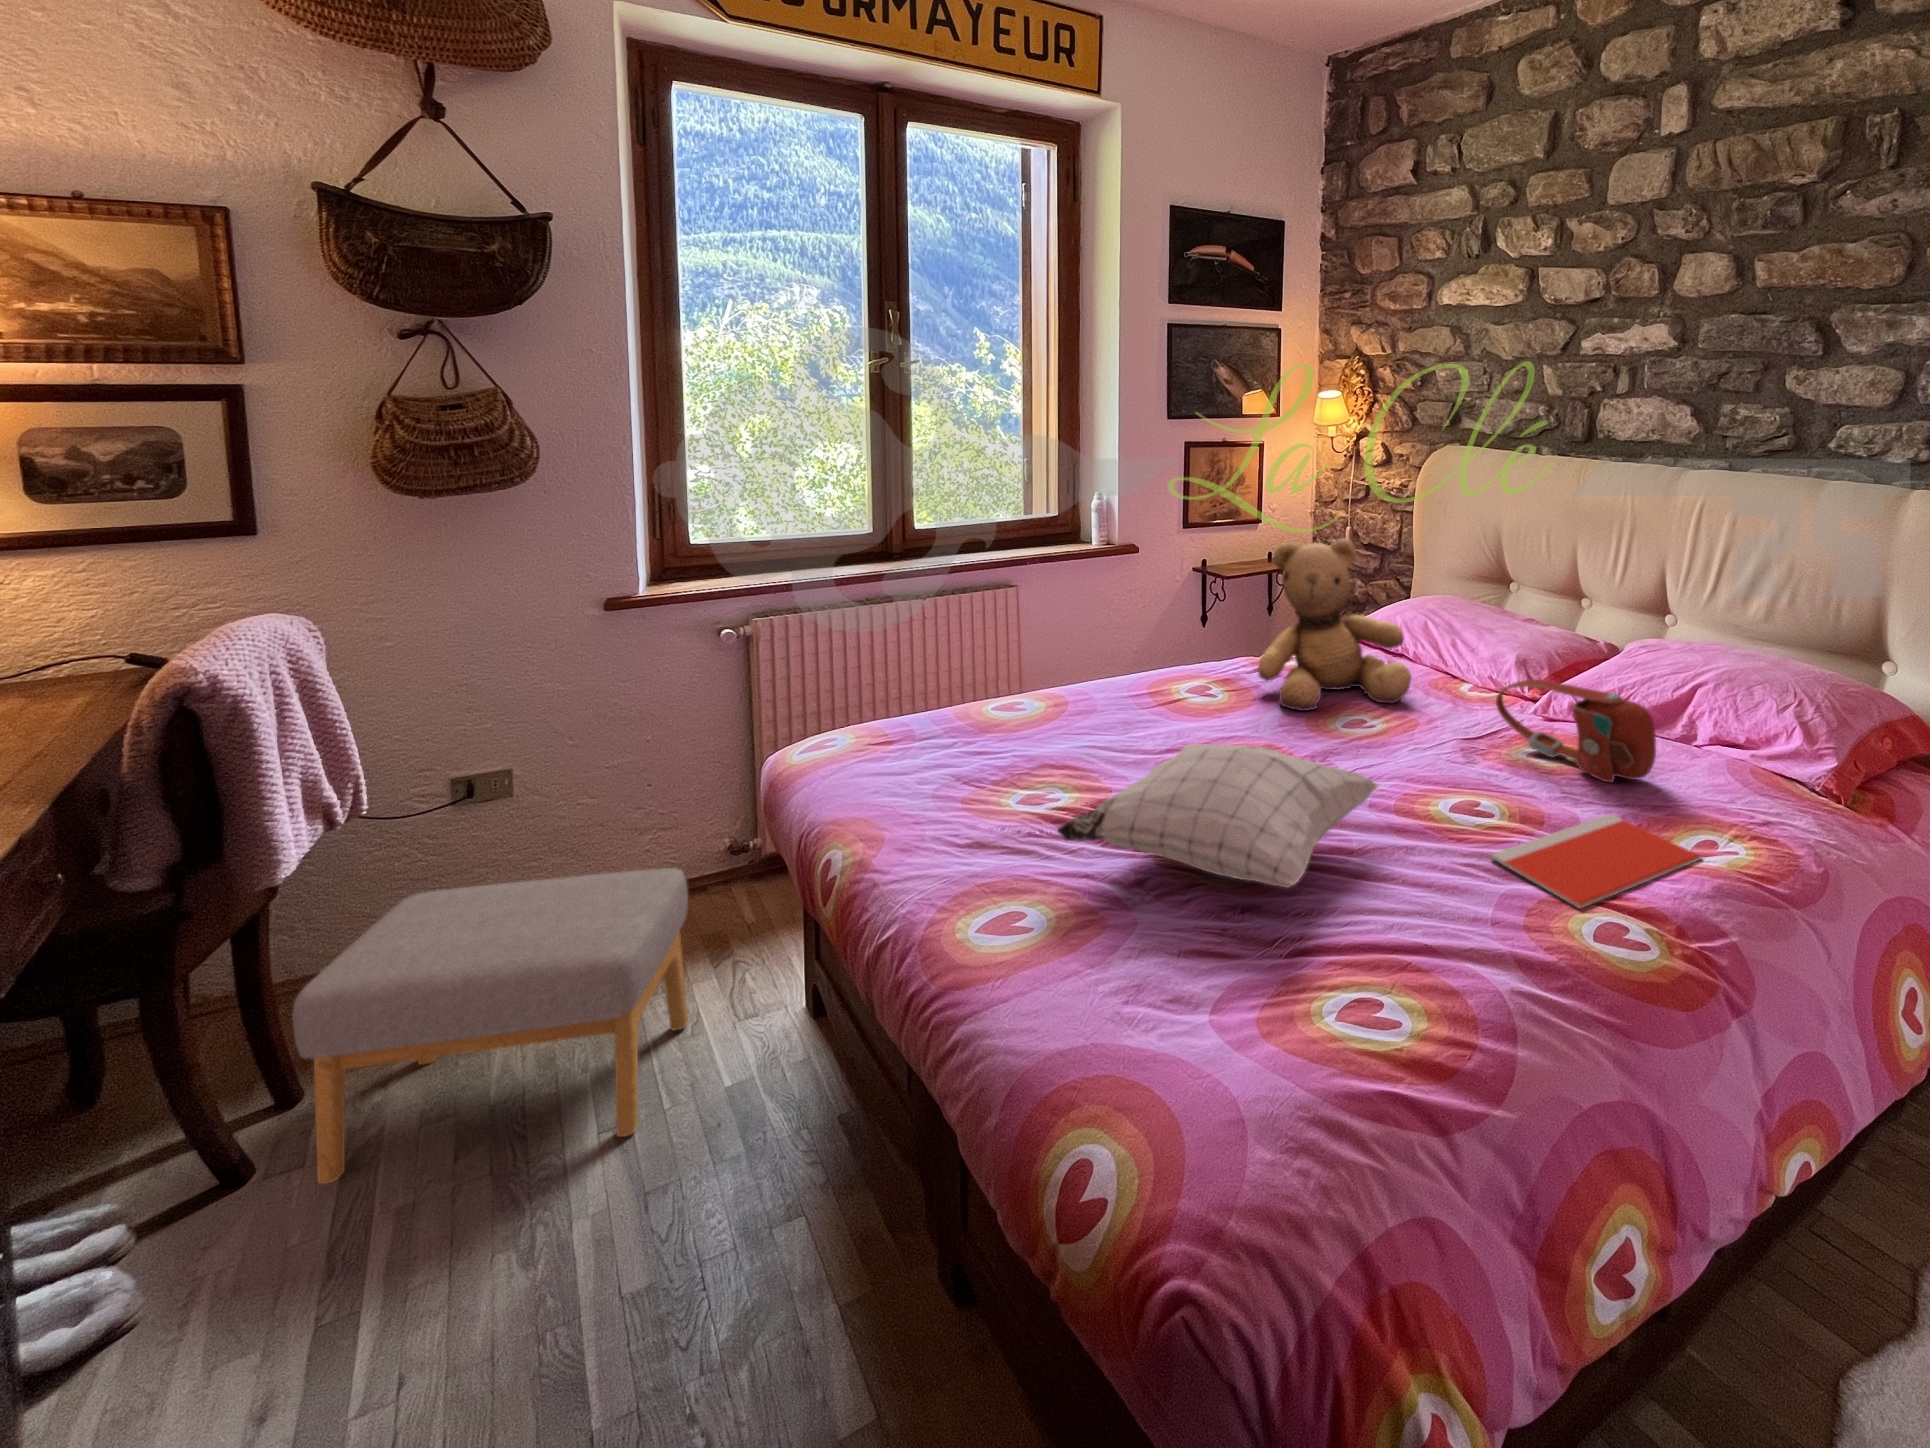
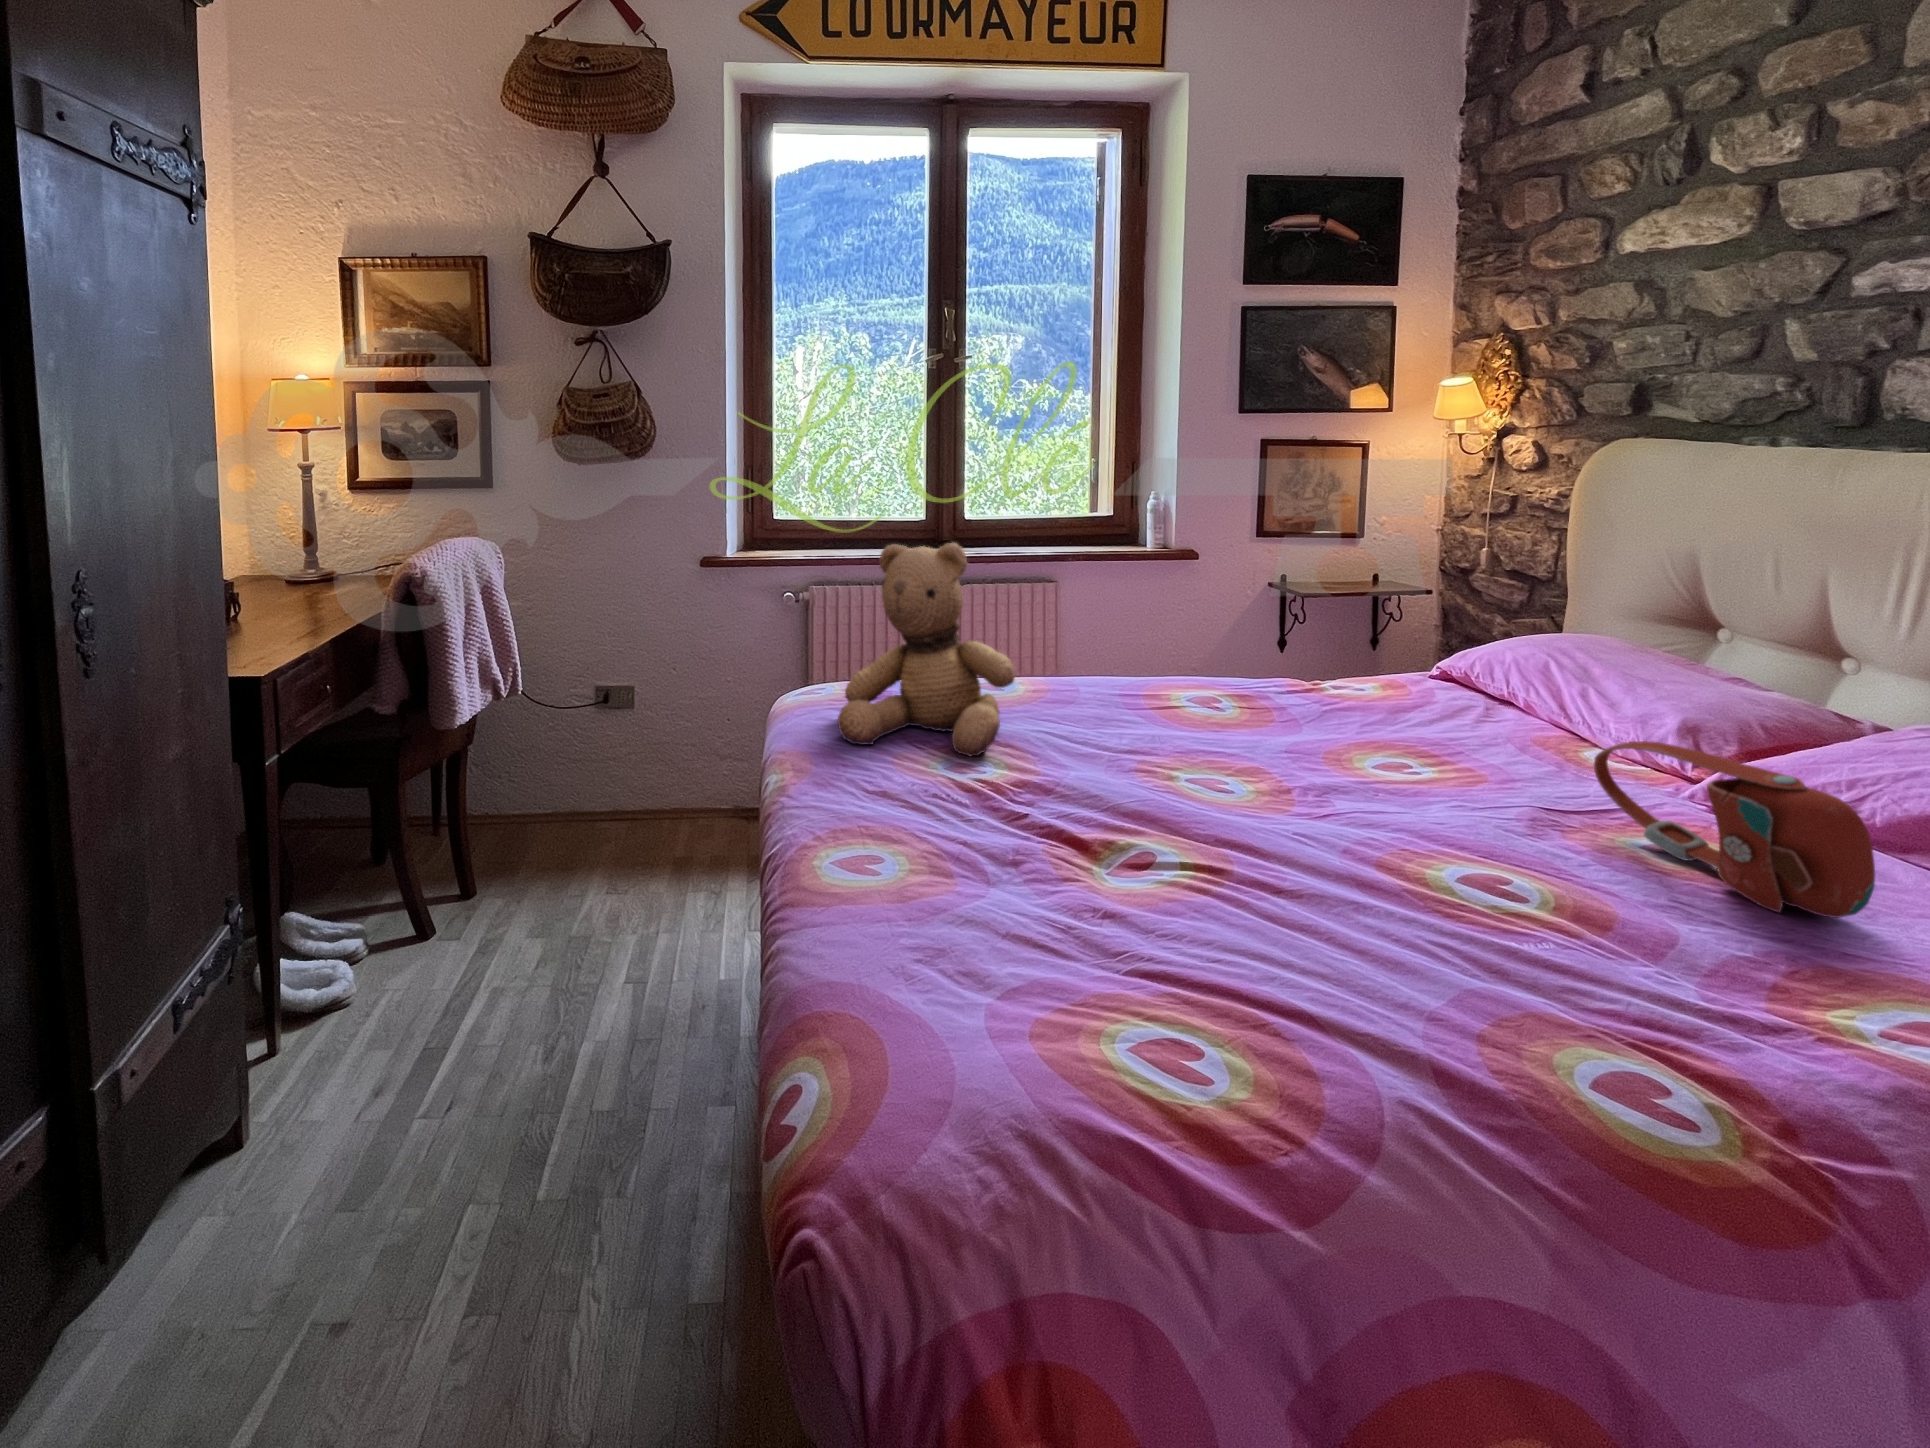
teddy bear: present [1258,538,1412,711] -> present [838,543,1015,756]
pillow: present [1057,744,1379,887] -> none [928,732,1333,893]
notebook: present [1490,814,1702,908] -> none [1481,943,1902,1051]
footstool: present [293,868,688,1184] -> none [456,757,712,985]

